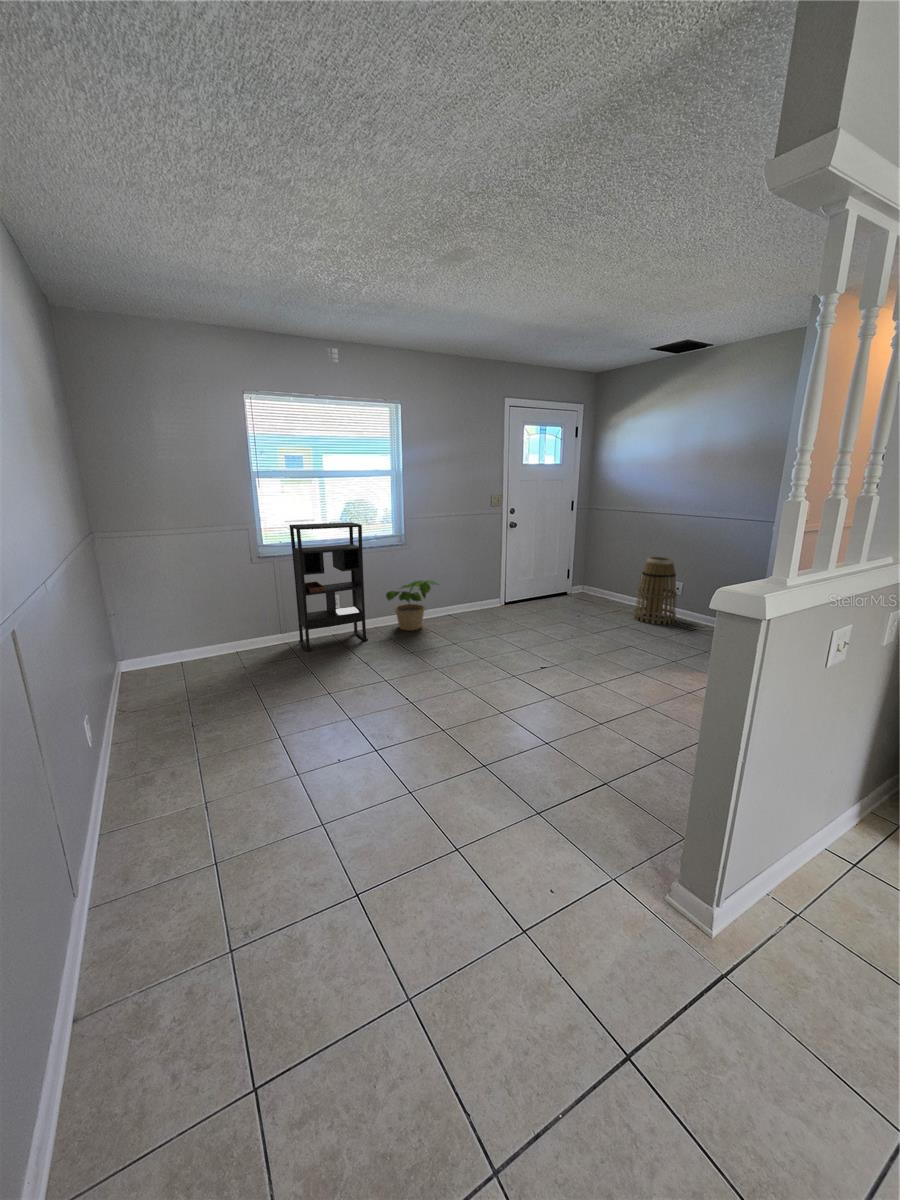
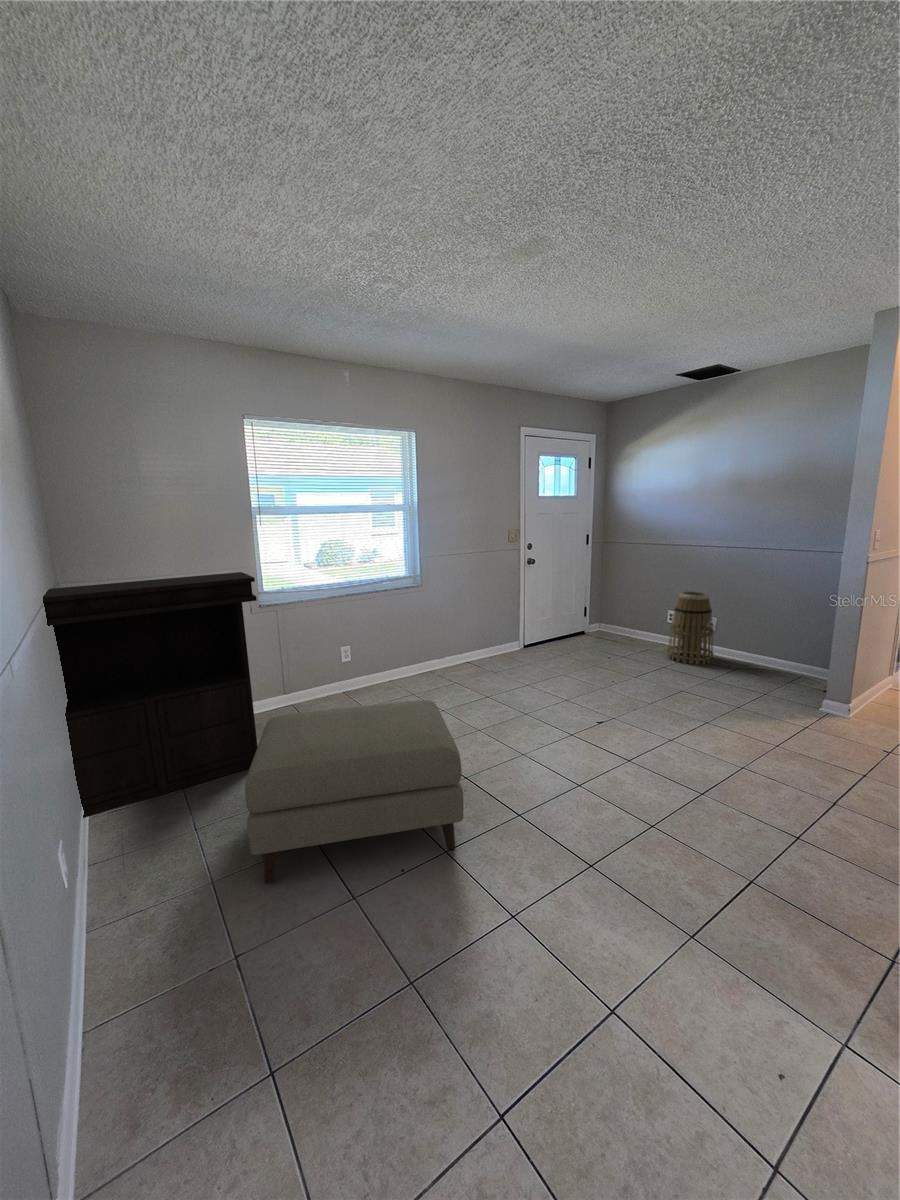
bookshelf: present [289,522,368,652] -> none [295,563,385,715]
console table: none [19,526,256,724] -> present [43,572,257,818]
potted plant: present [386,580,438,631] -> none [403,626,466,683]
ottoman: none [223,636,395,763] -> present [245,700,463,884]

